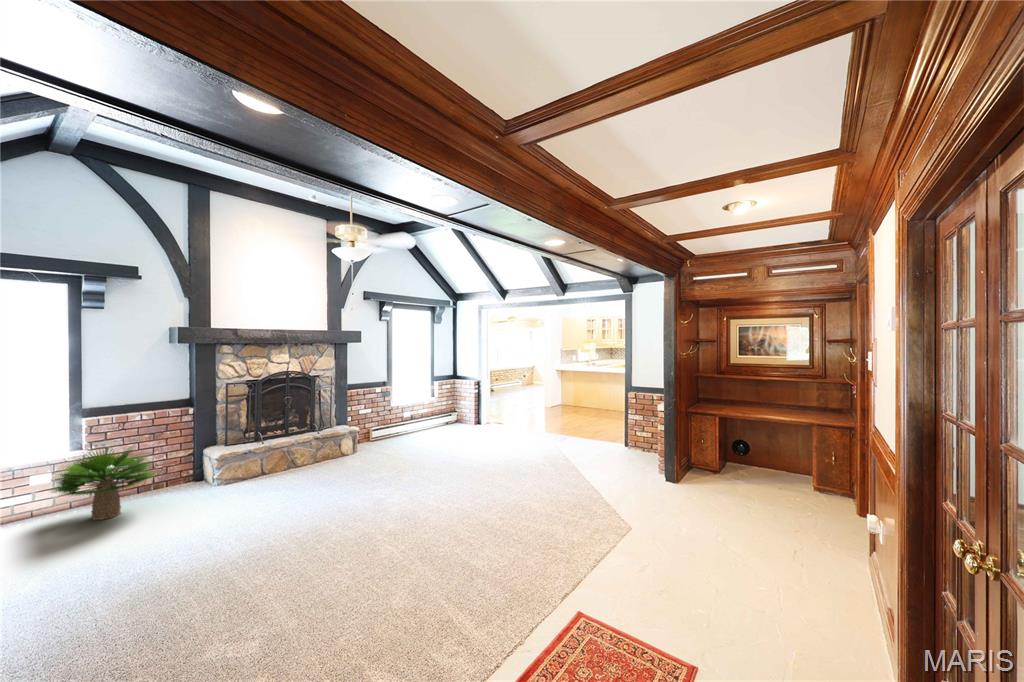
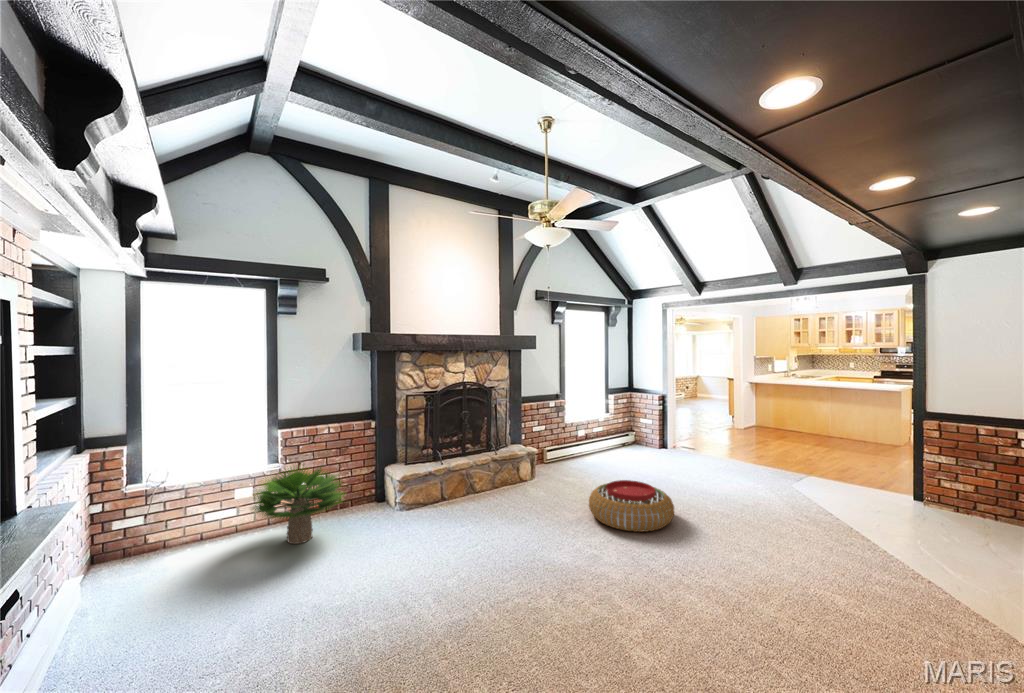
pouf: none [390,446,455,482] -> present [589,480,674,532]

